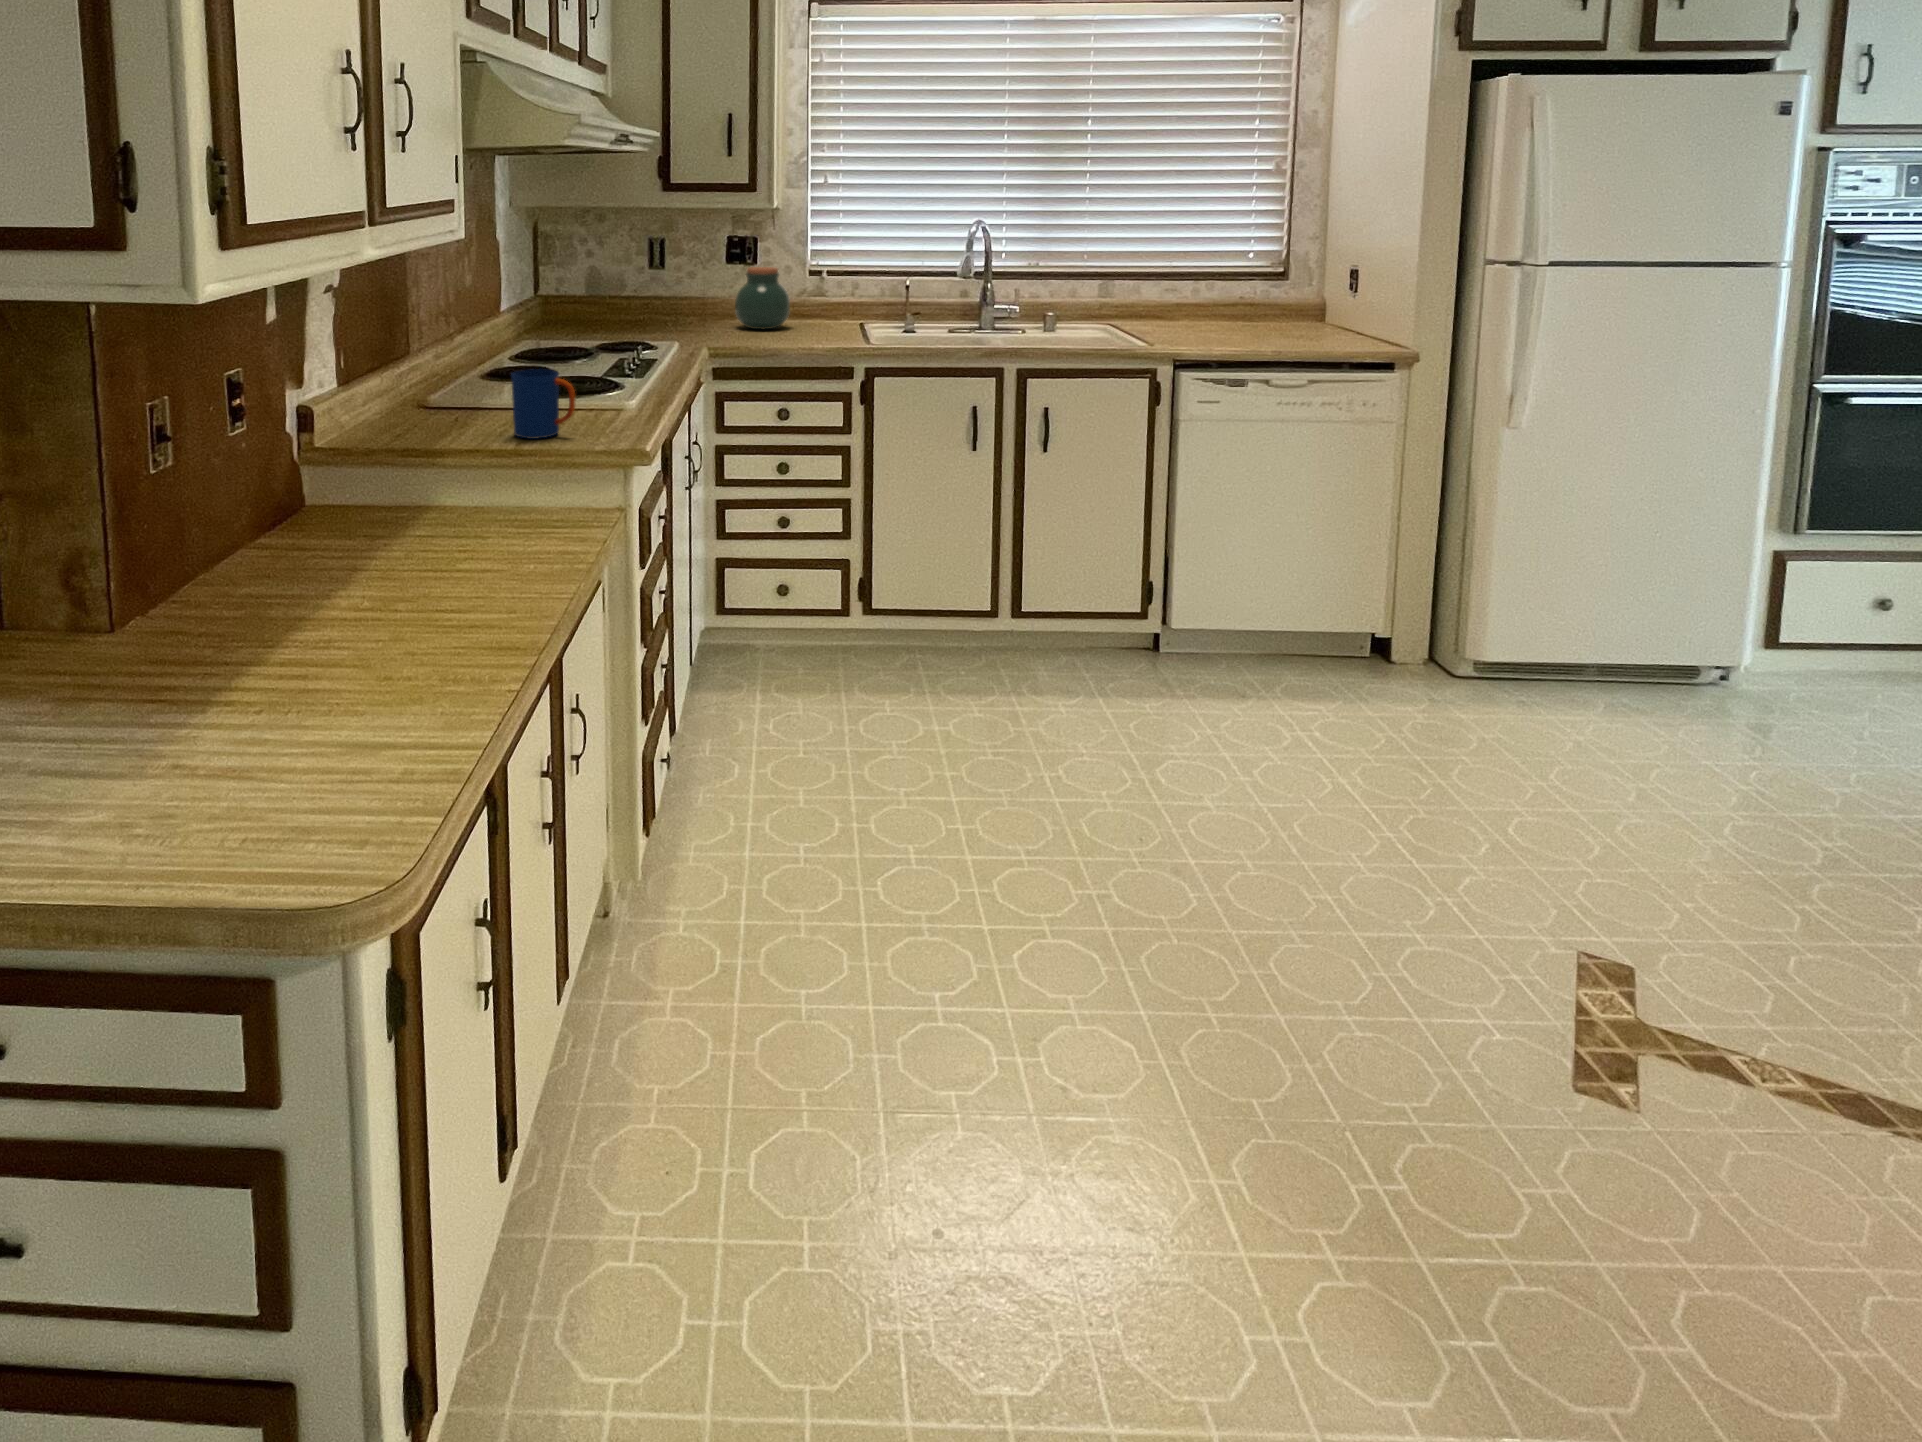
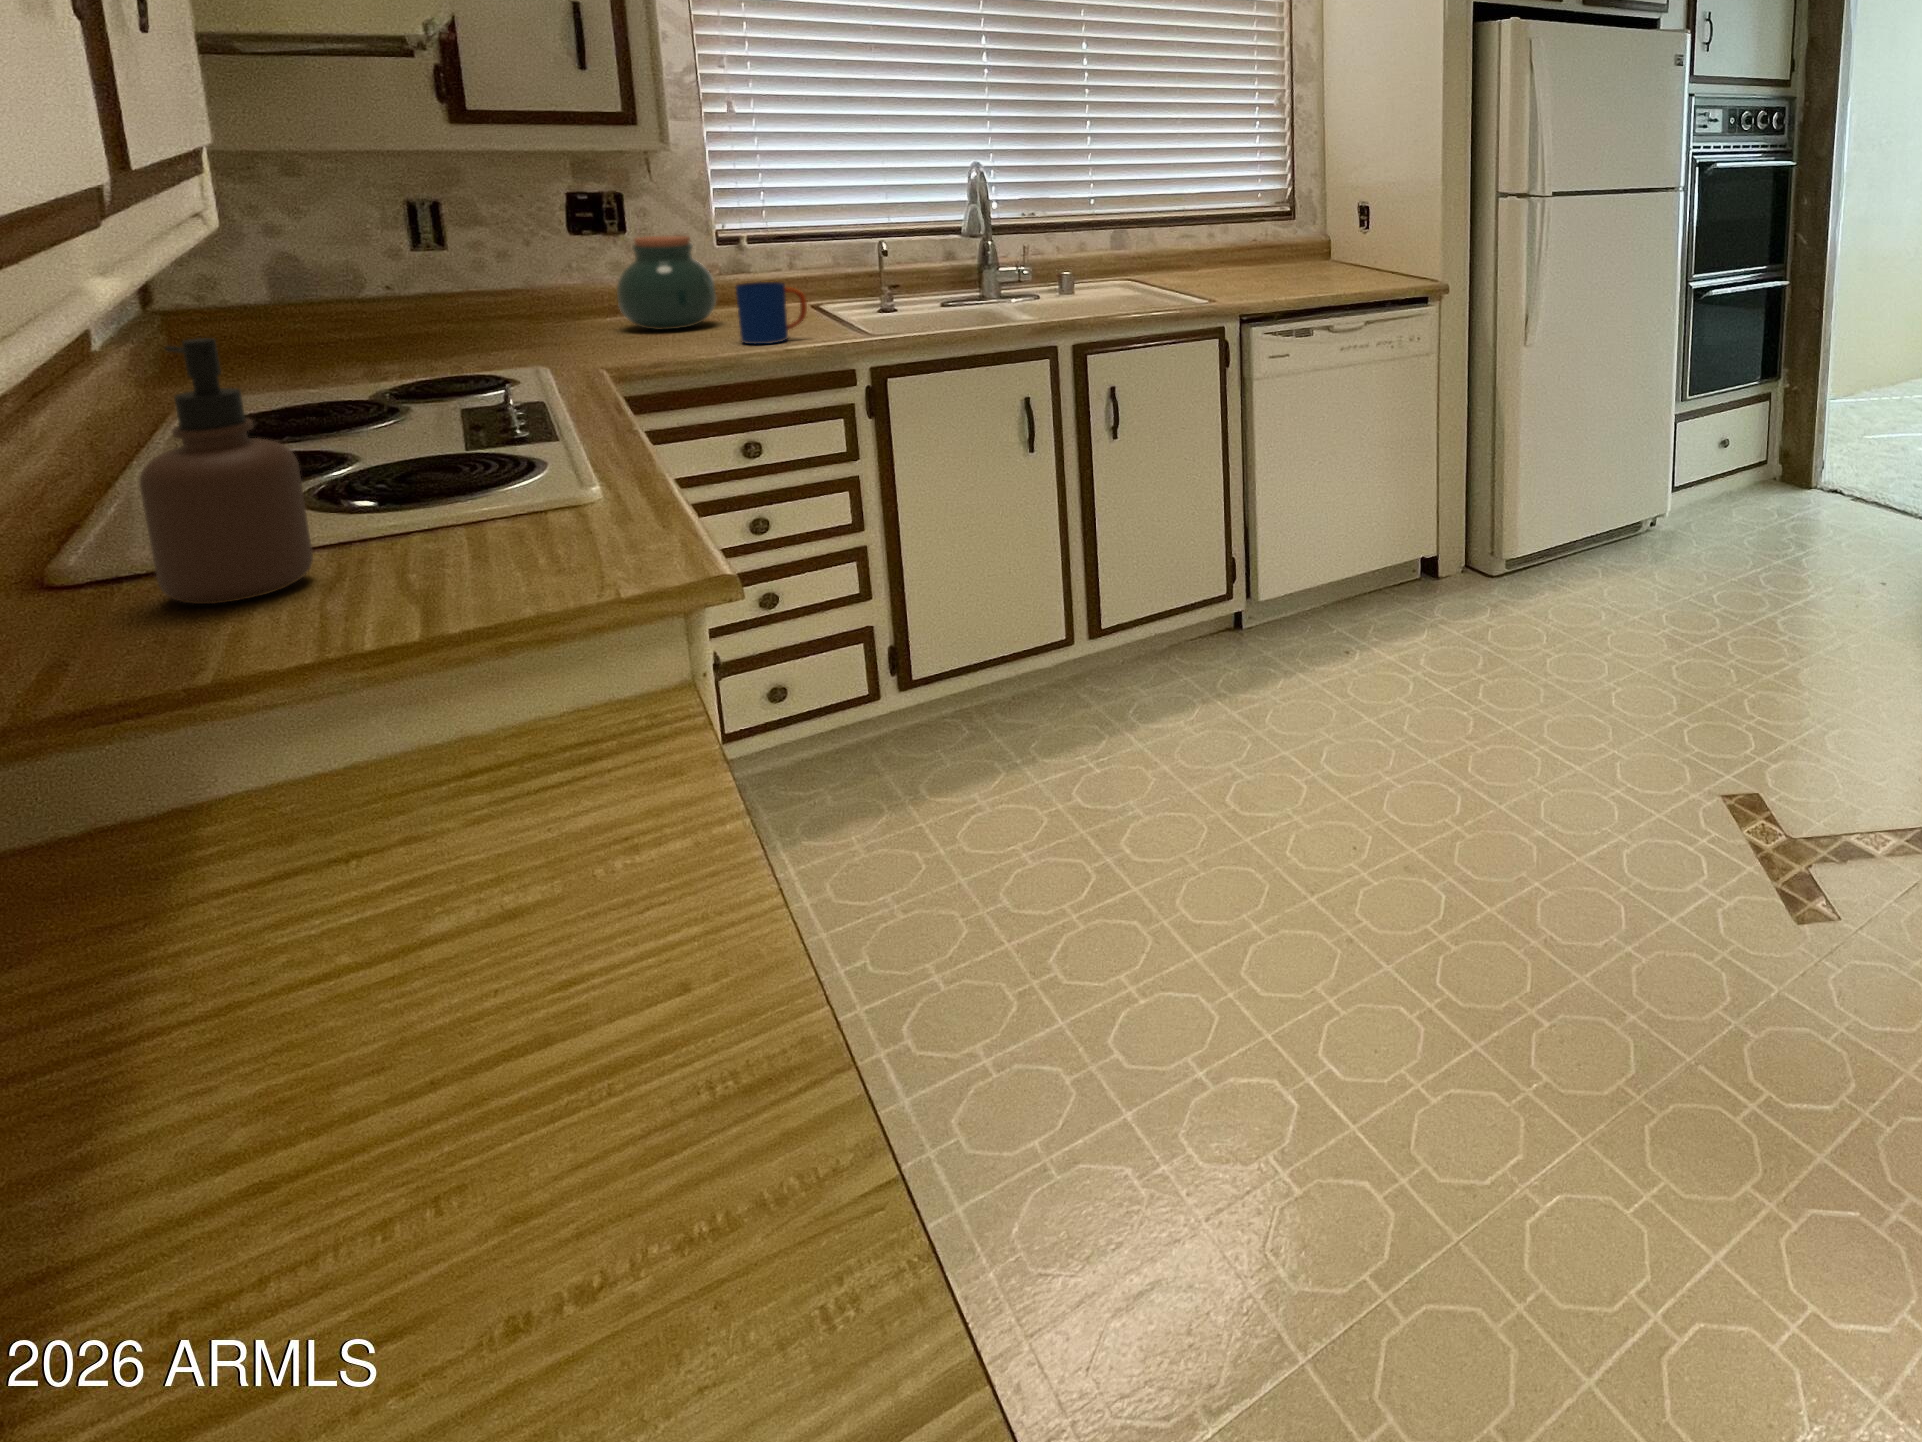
soap dispenser: none [391,304,451,436] -> present [139,338,313,604]
mug: present [511,369,575,439] -> present [736,282,807,344]

